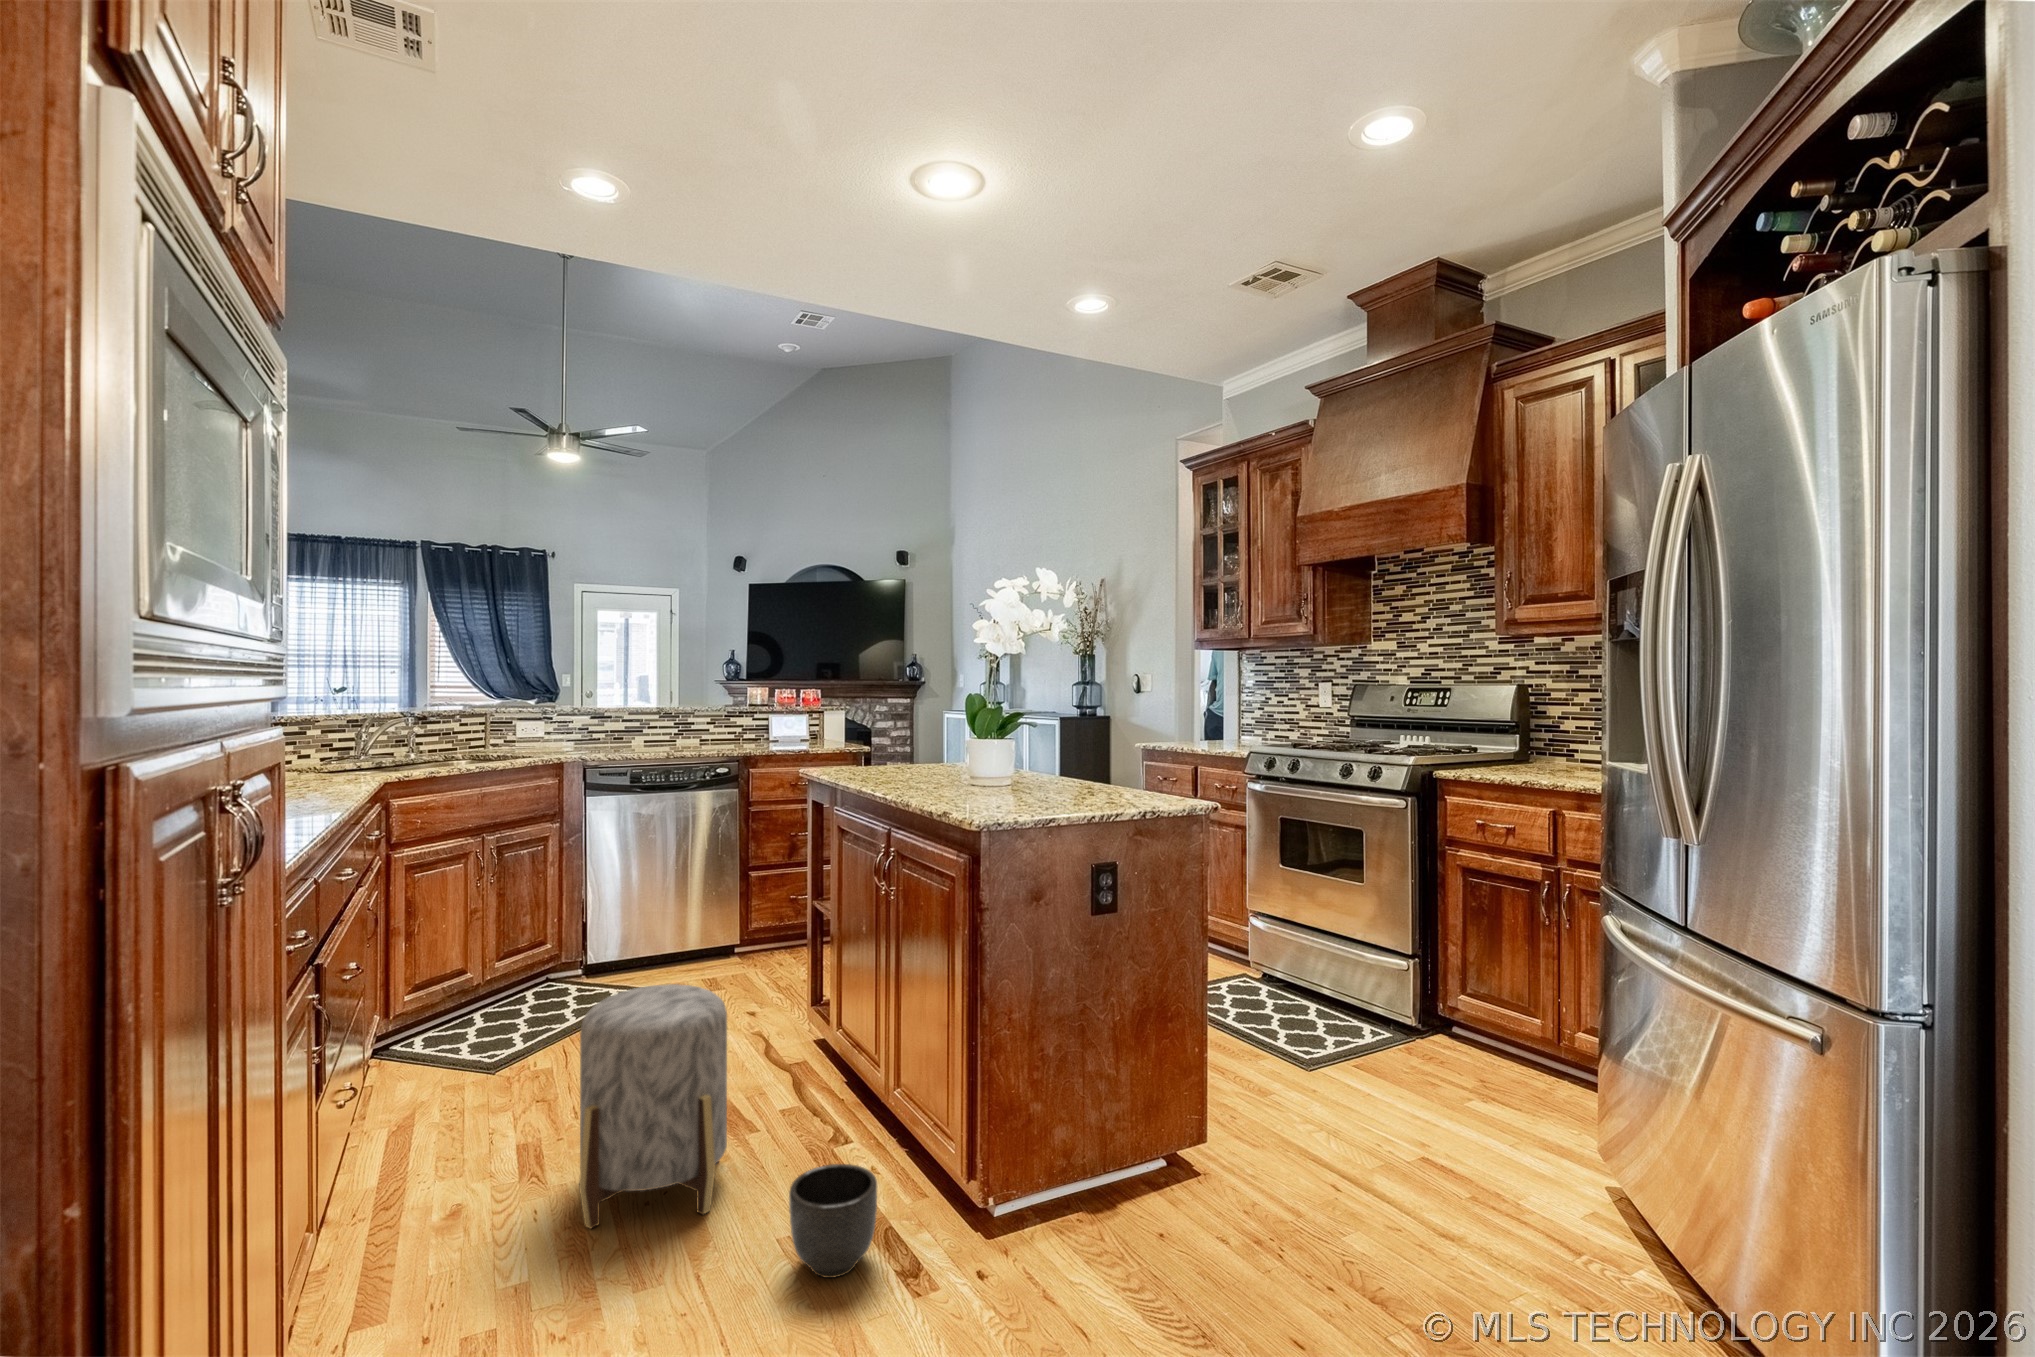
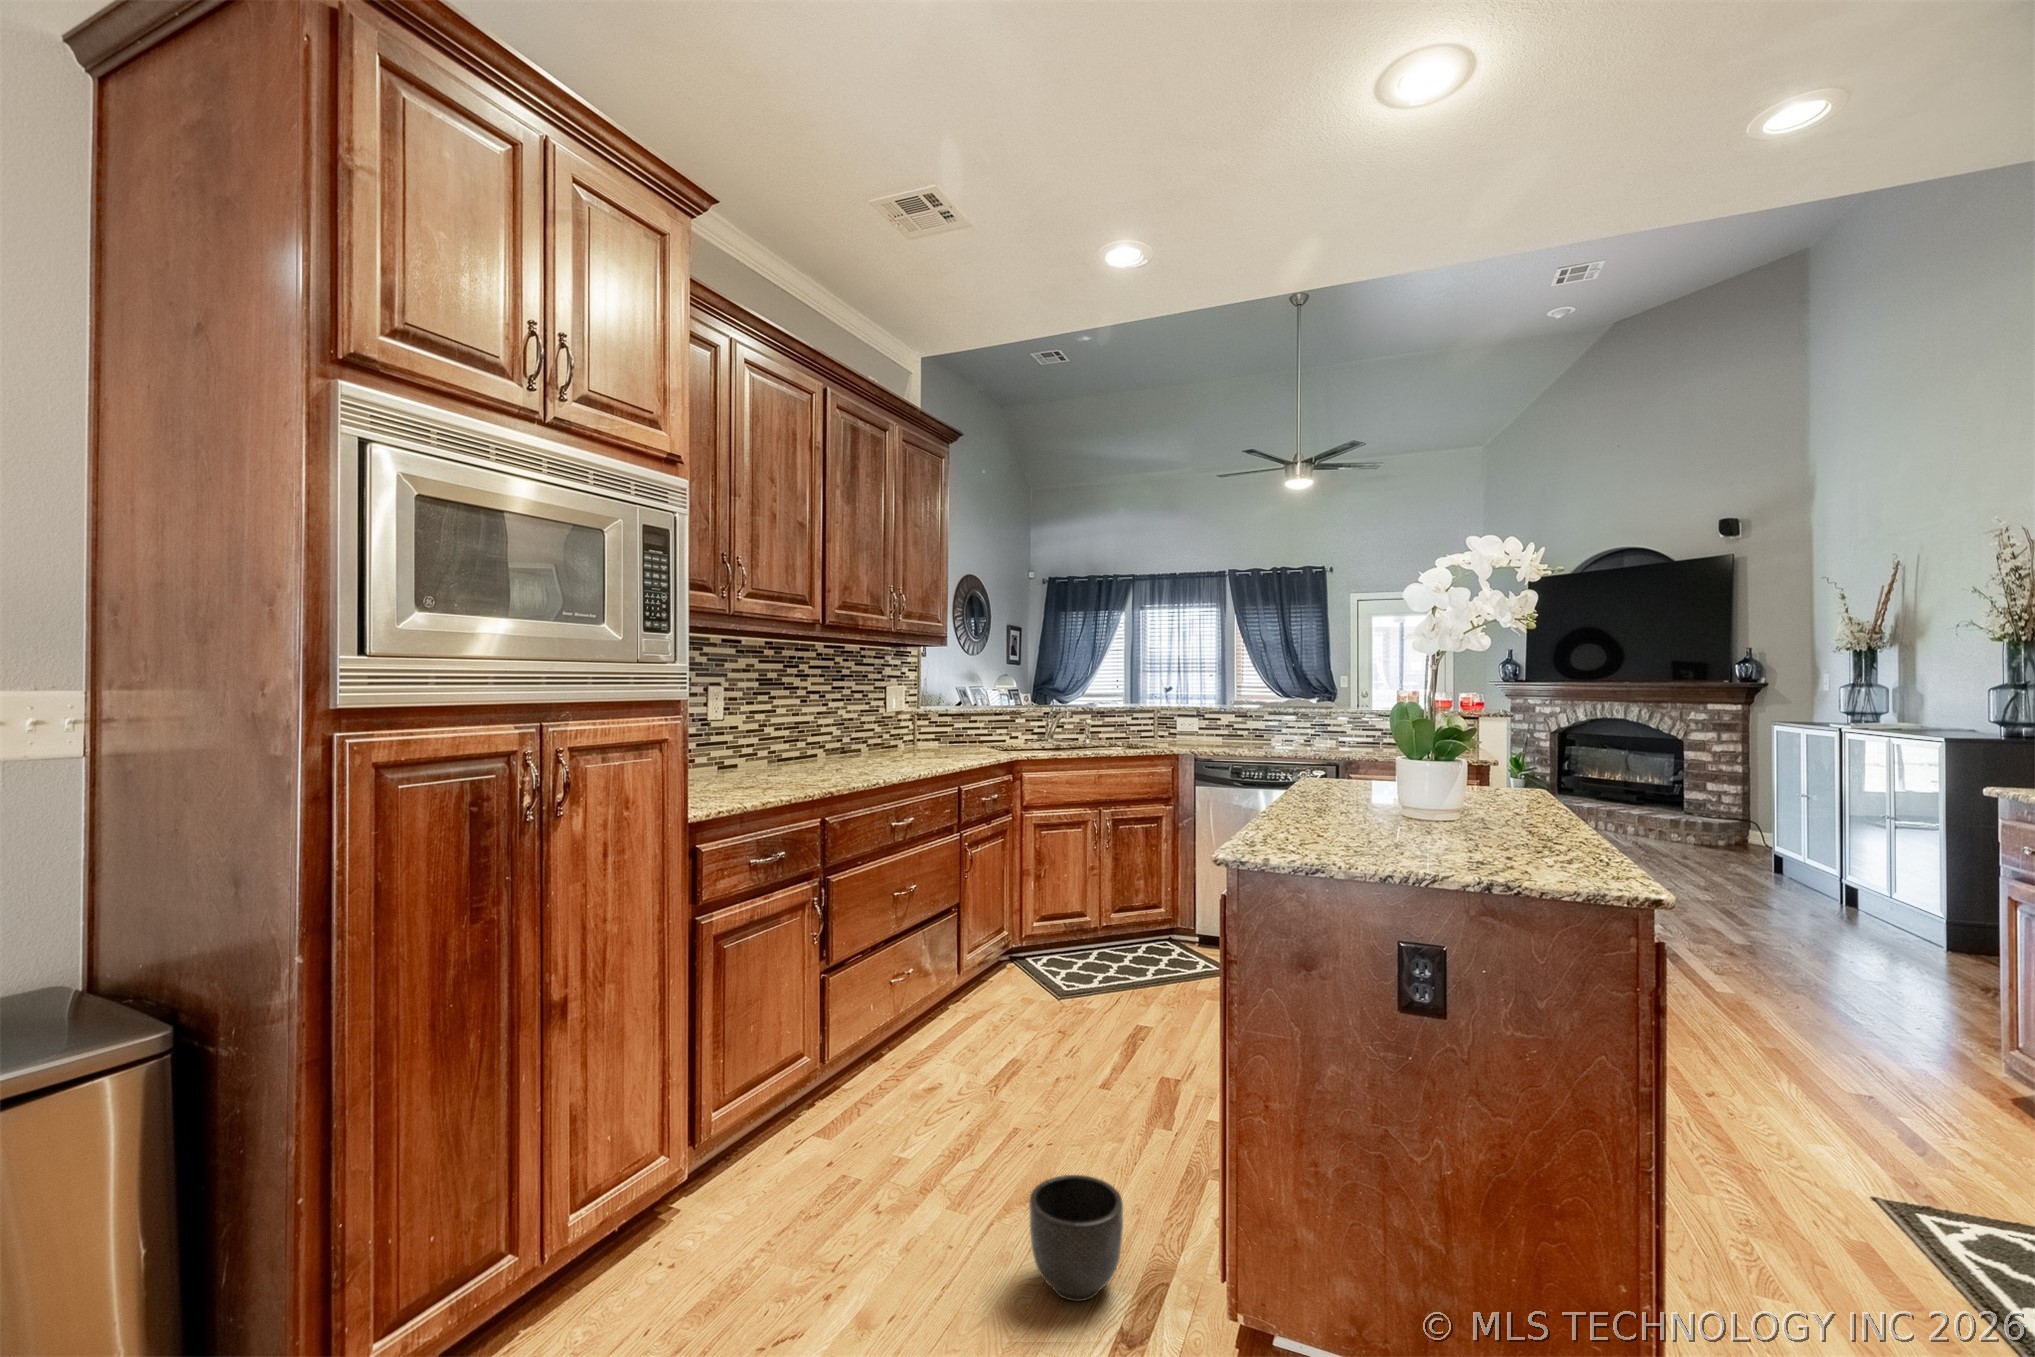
stool: present [579,984,727,1228] -> none [959,950,1114,1181]

